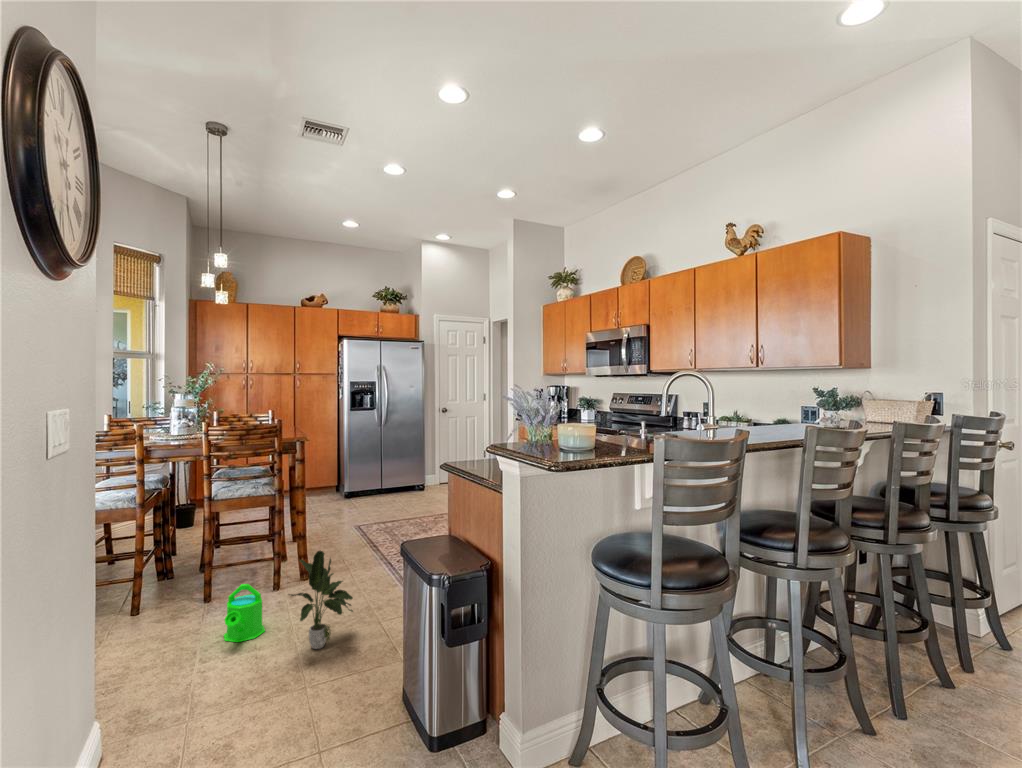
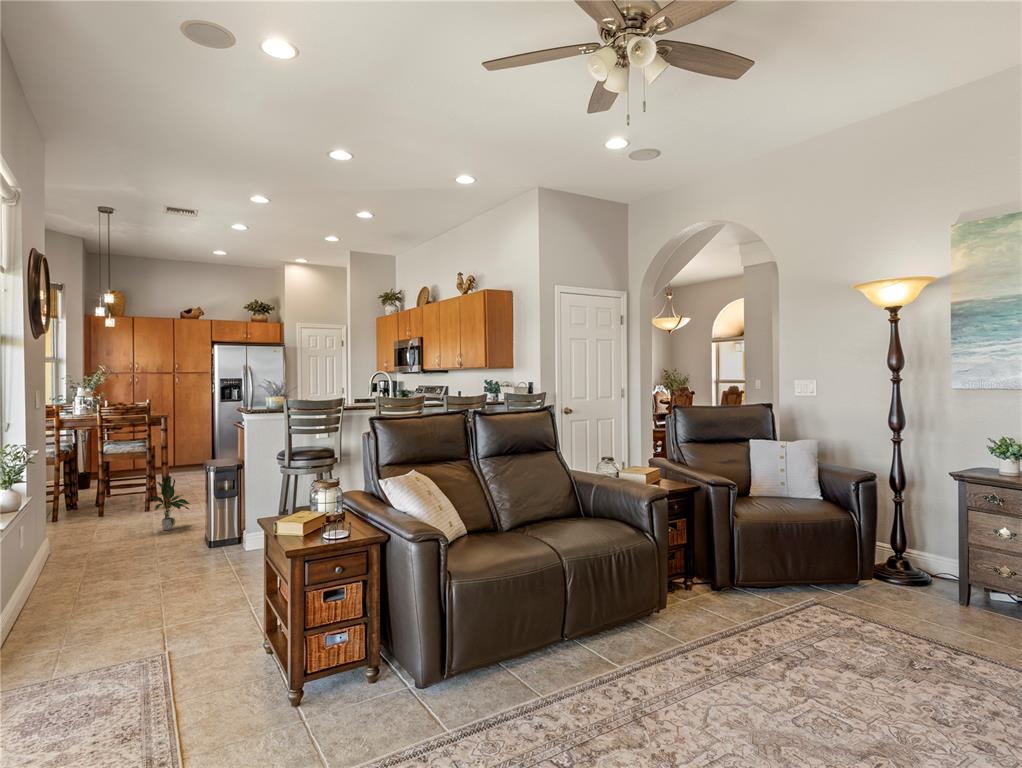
watering can: present [224,584,265,642] -> none [111,498,137,530]

